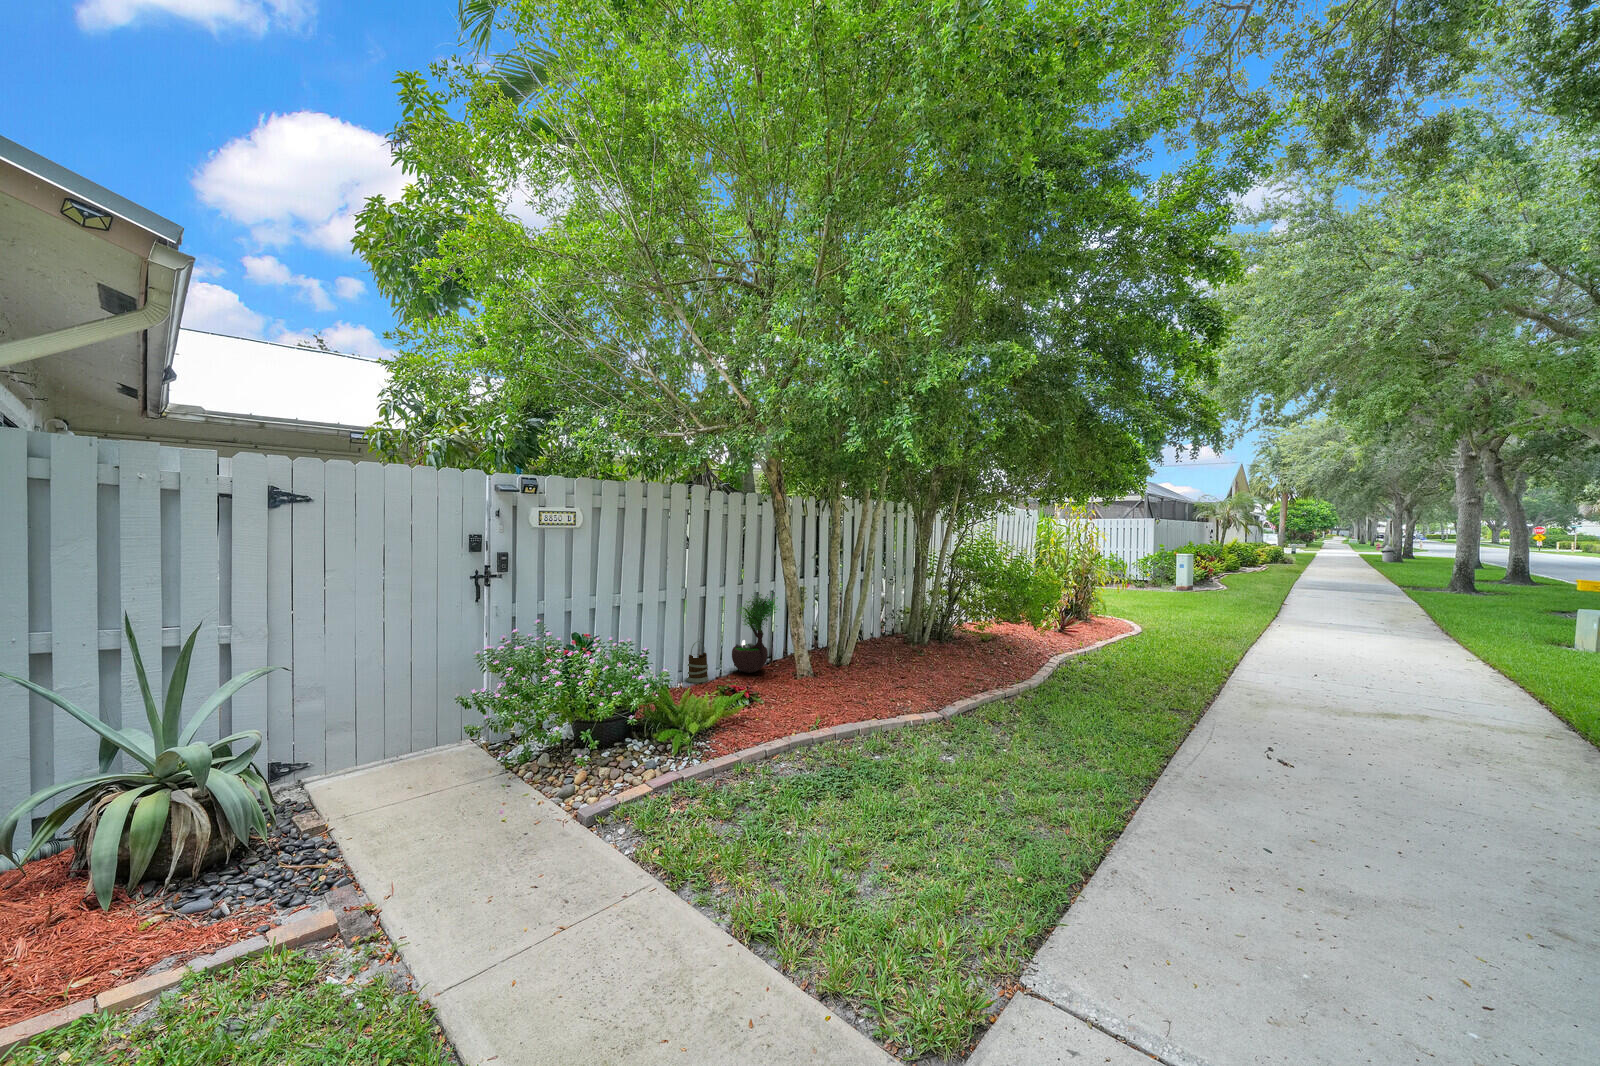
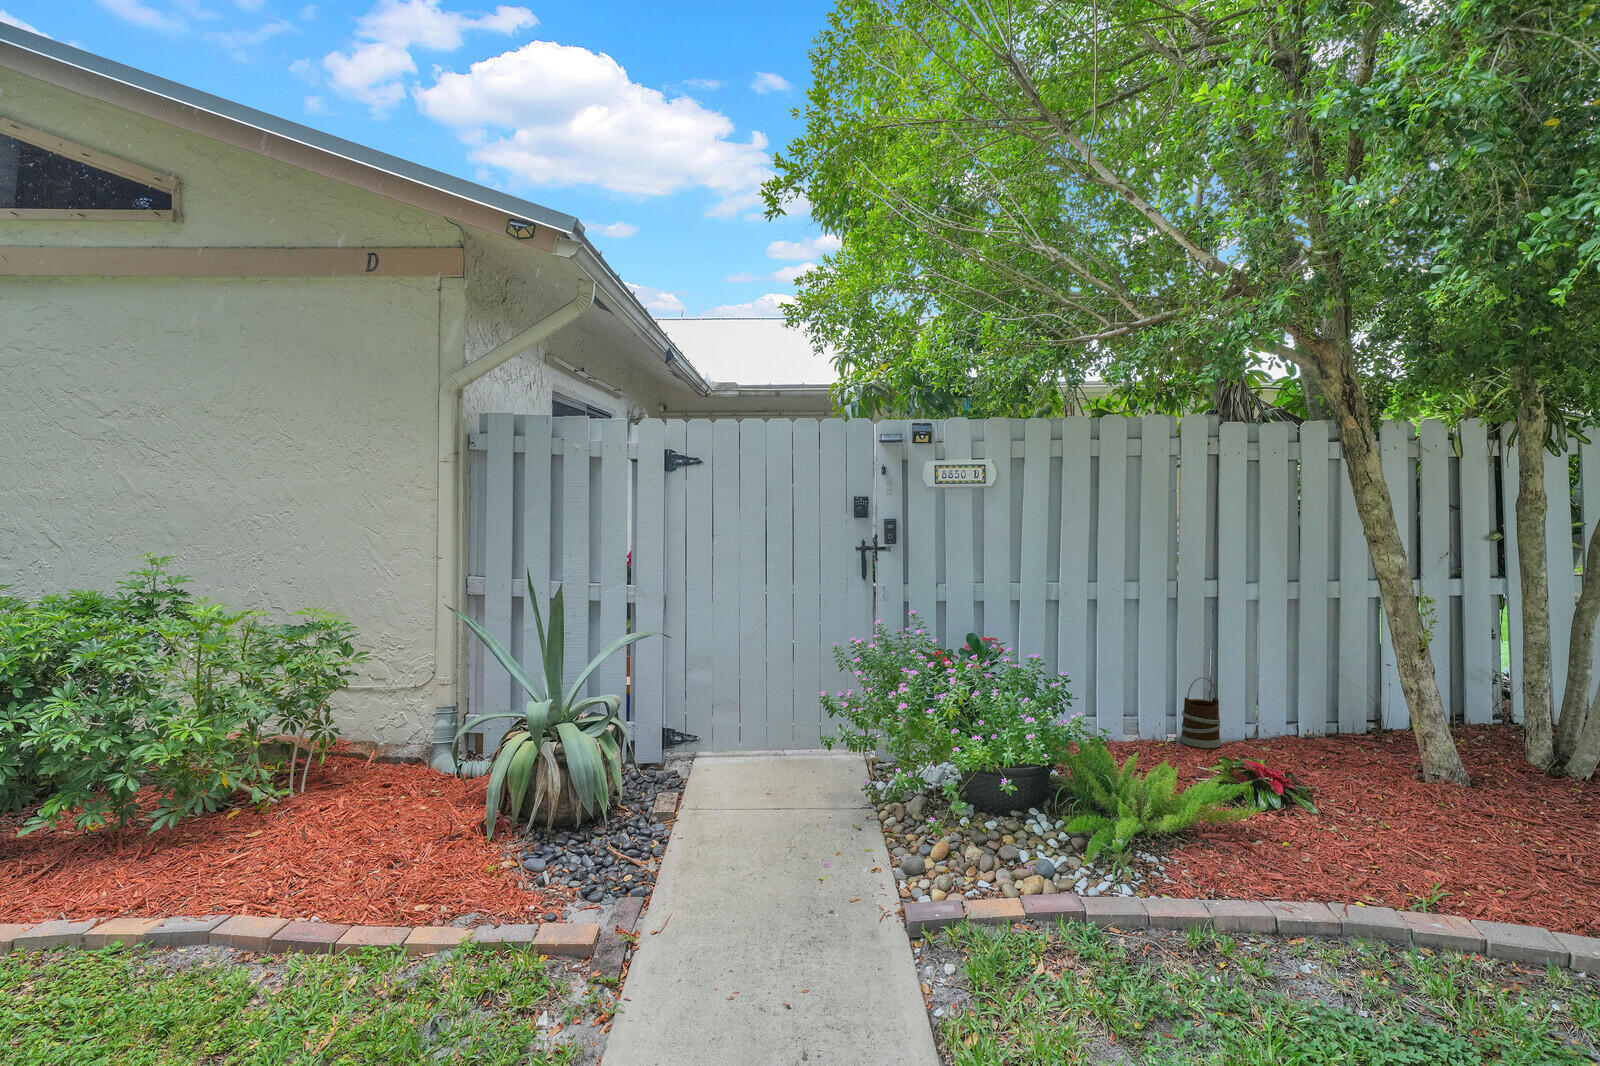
potted tree: present [732,594,778,673] -> none [1274,597,1381,748]

